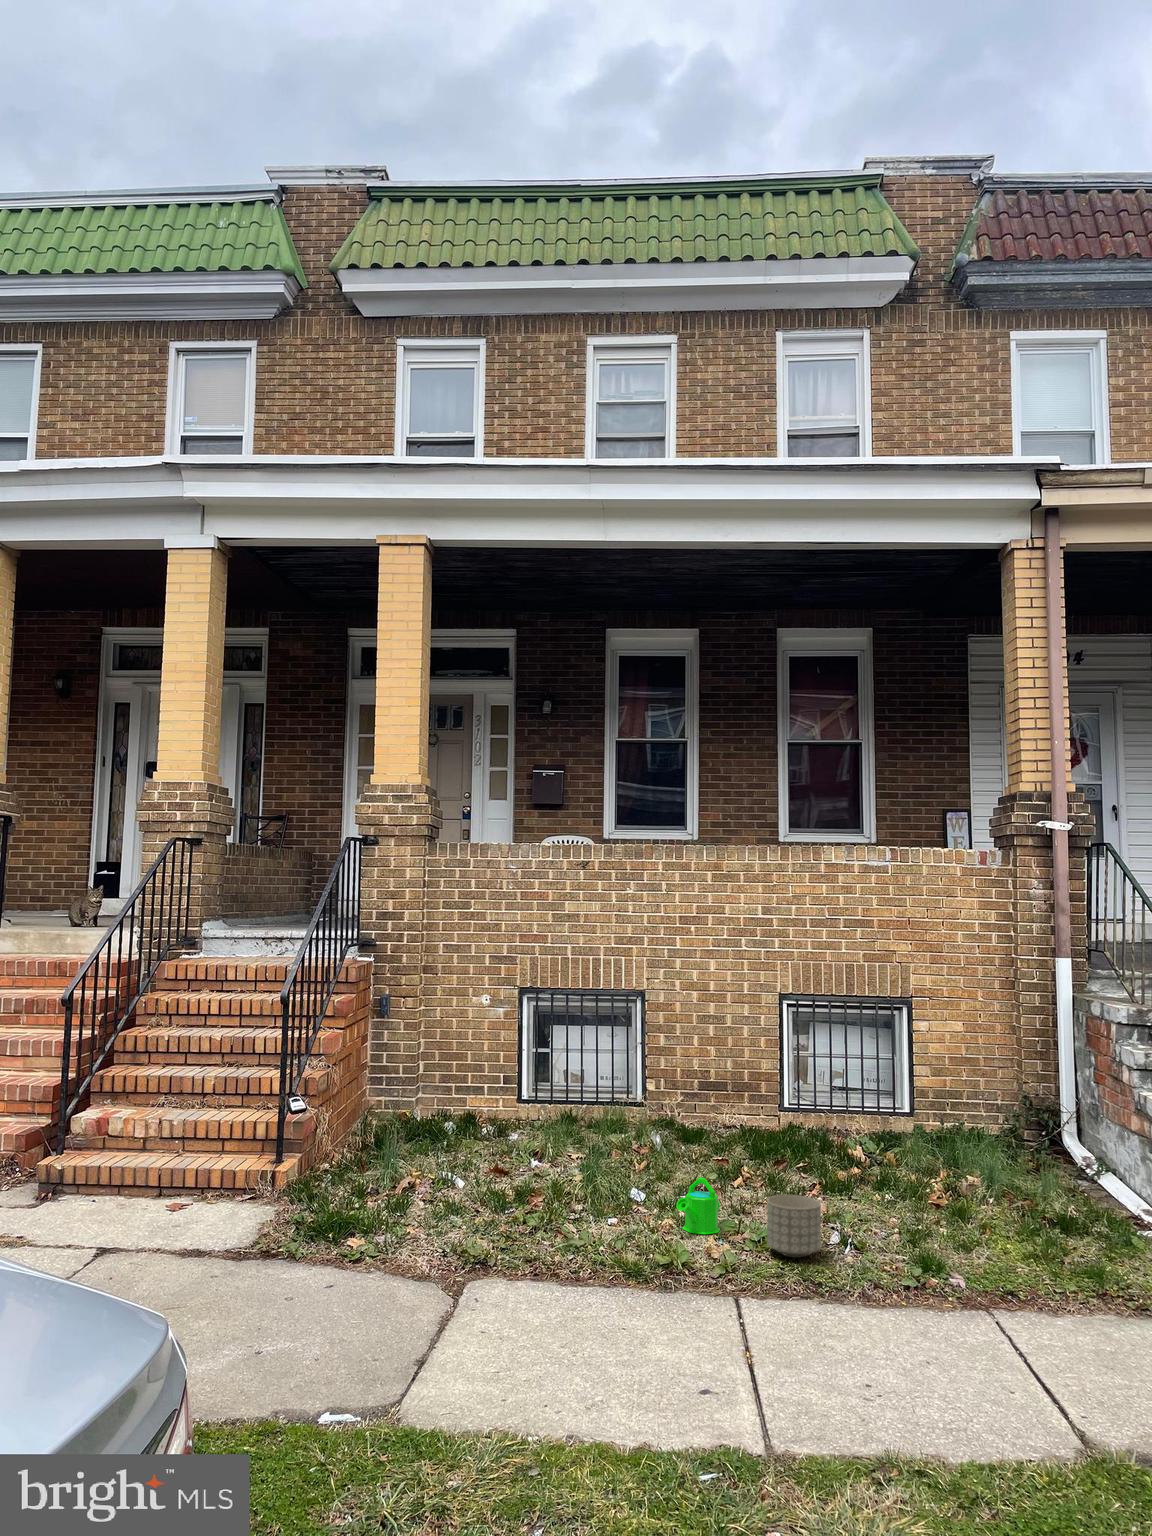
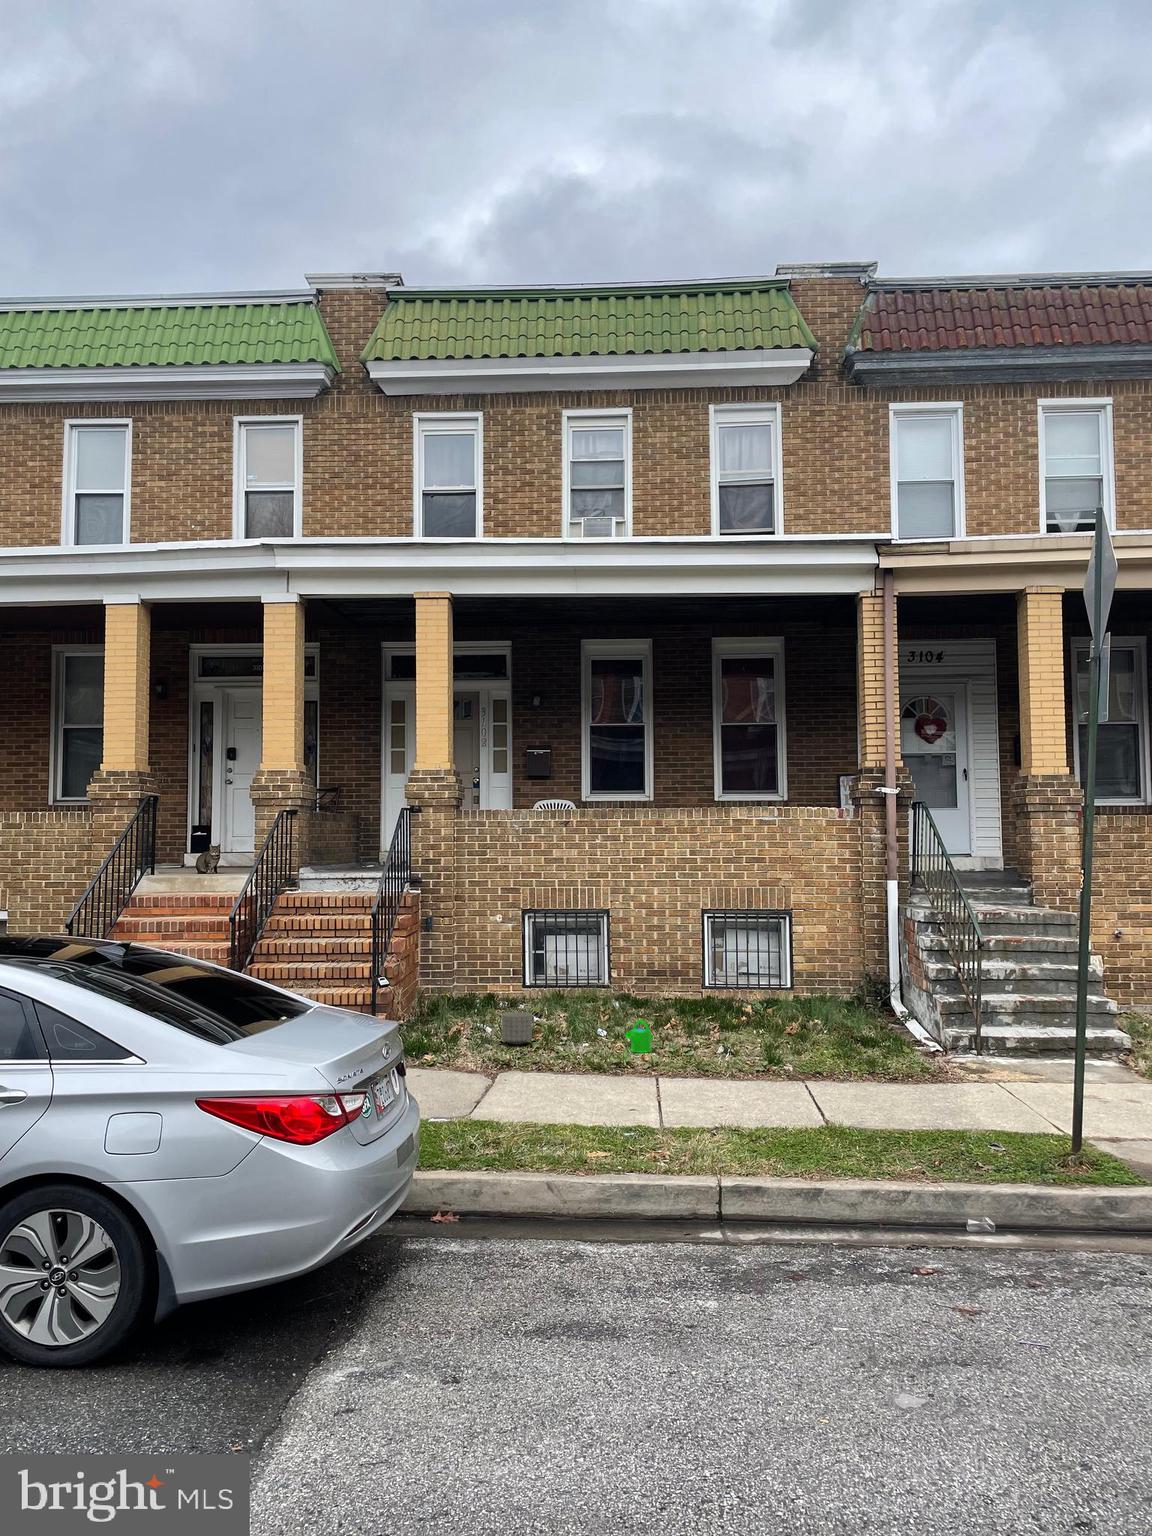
planter: present [767,1195,821,1258] -> present [502,1012,532,1045]

